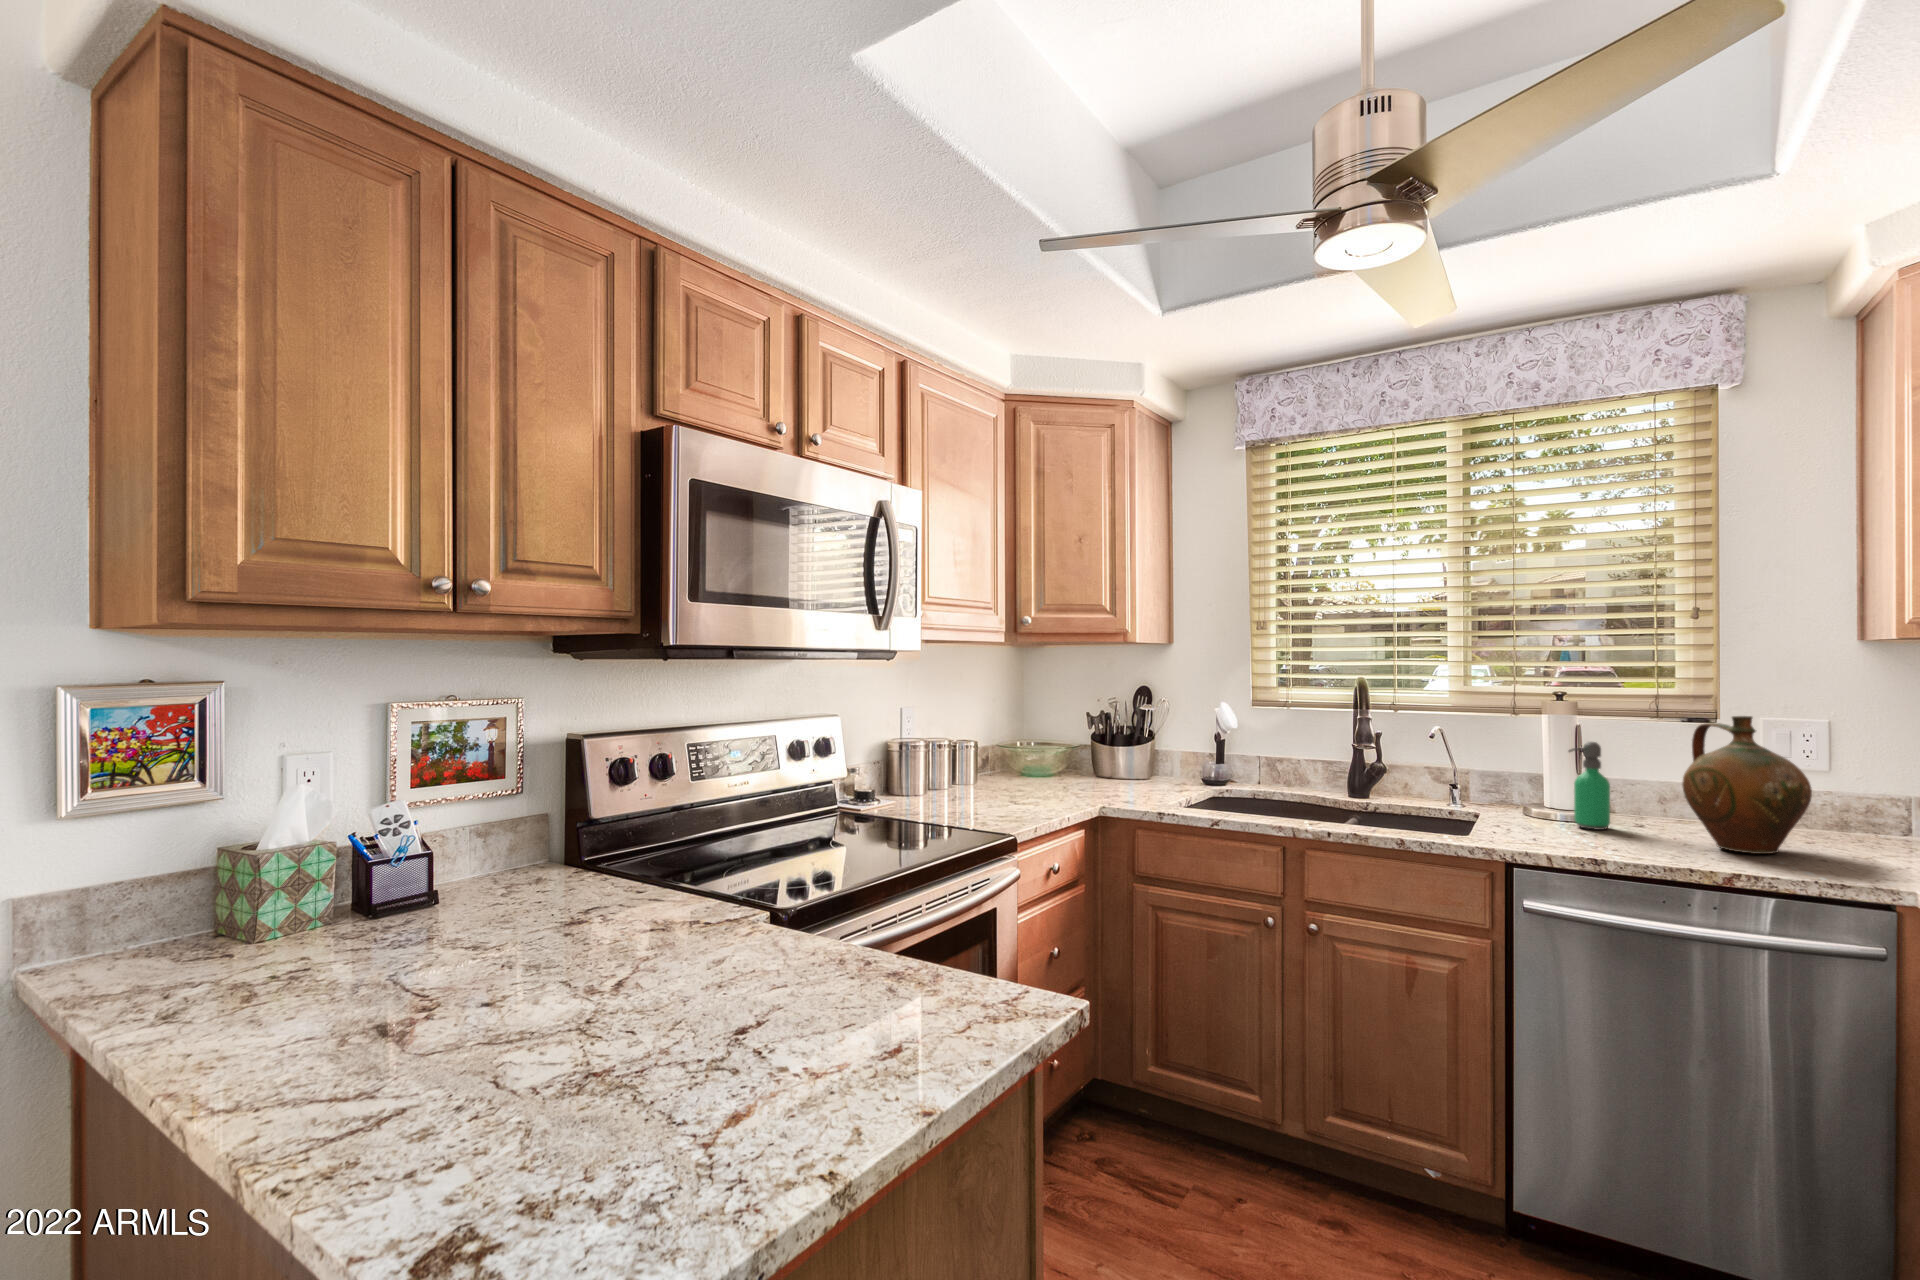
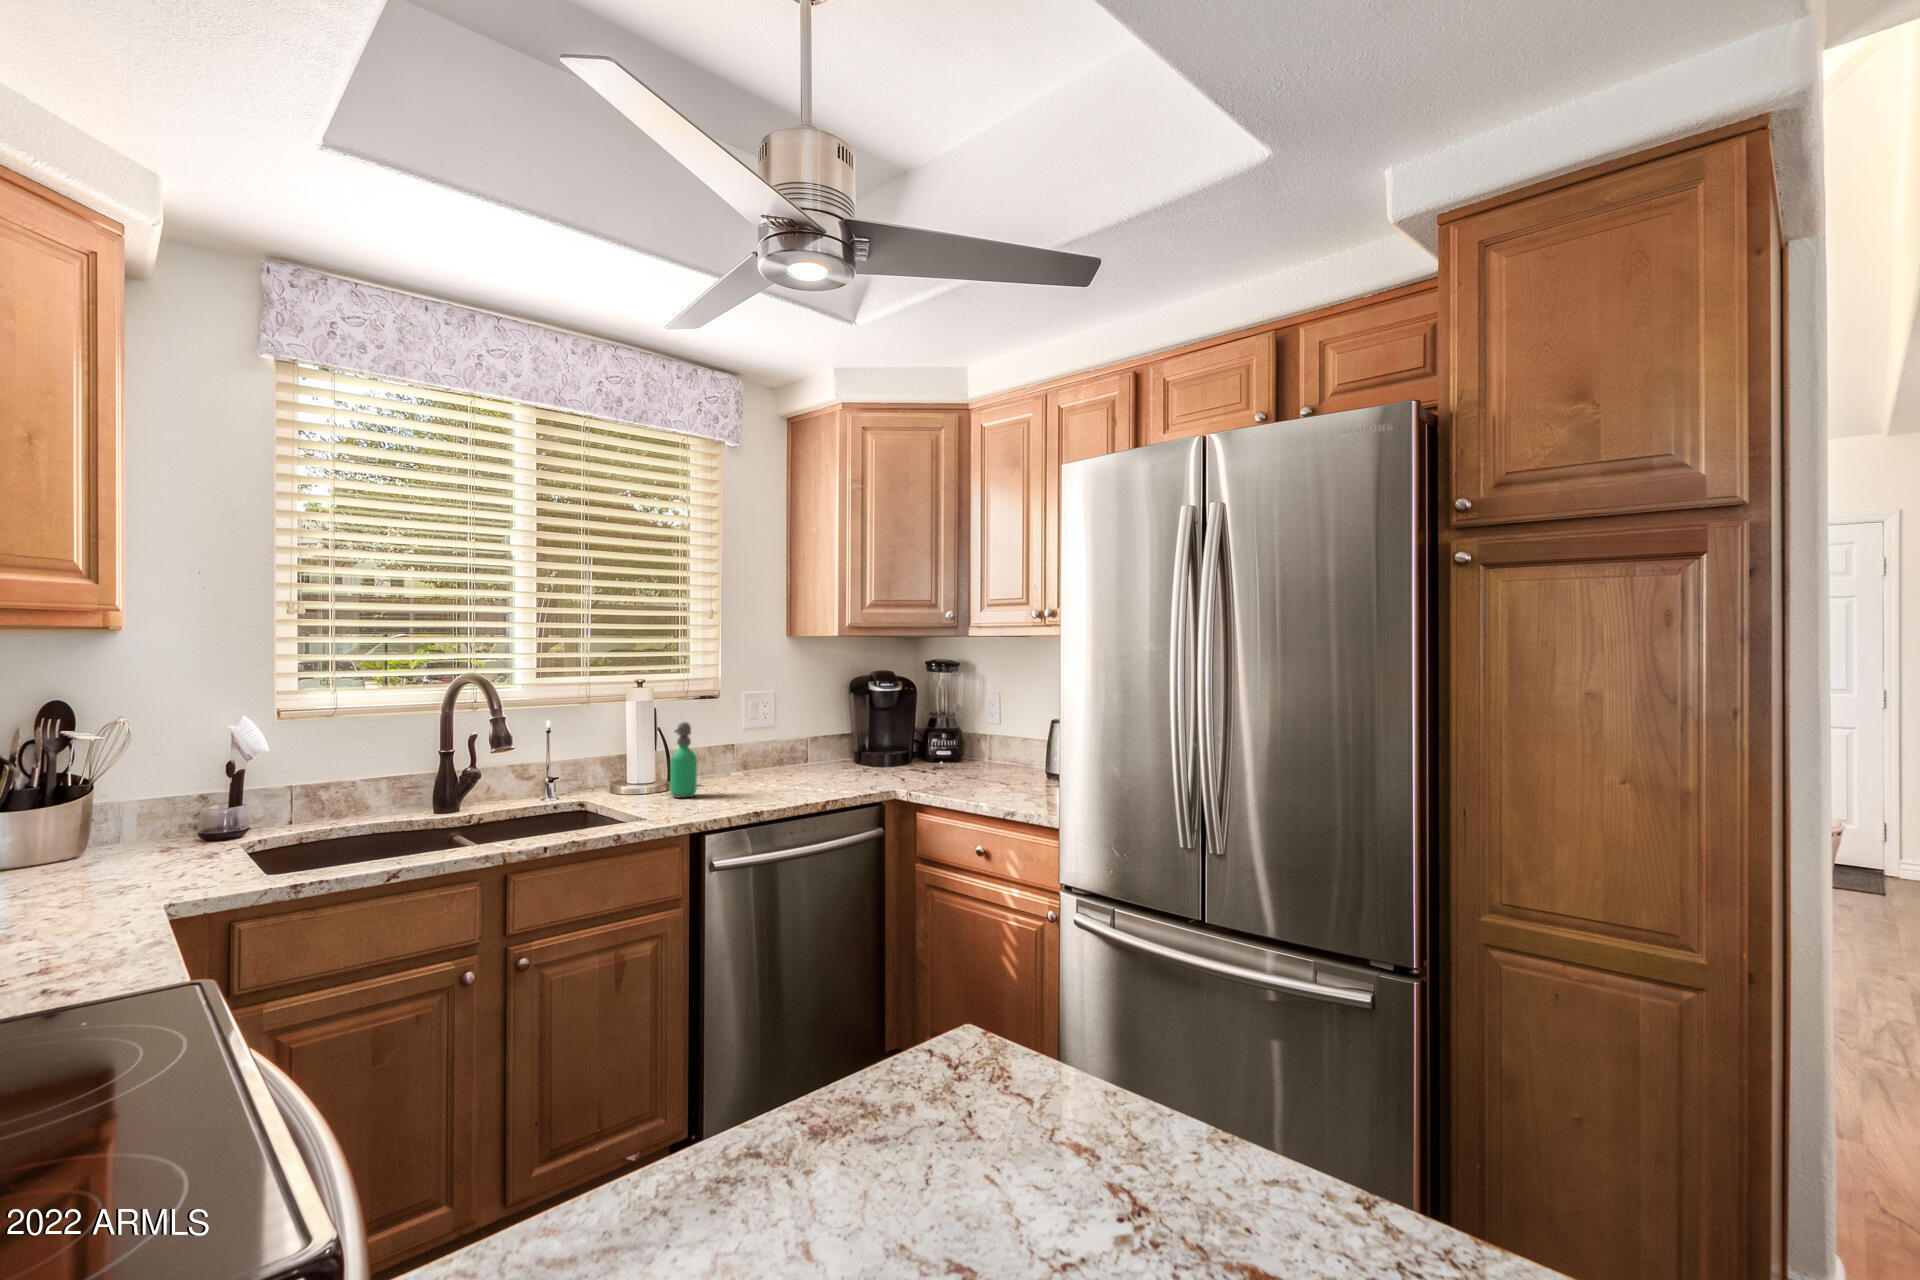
ceramic jug: present [1682,716,1812,854] -> none [757,692,830,791]

